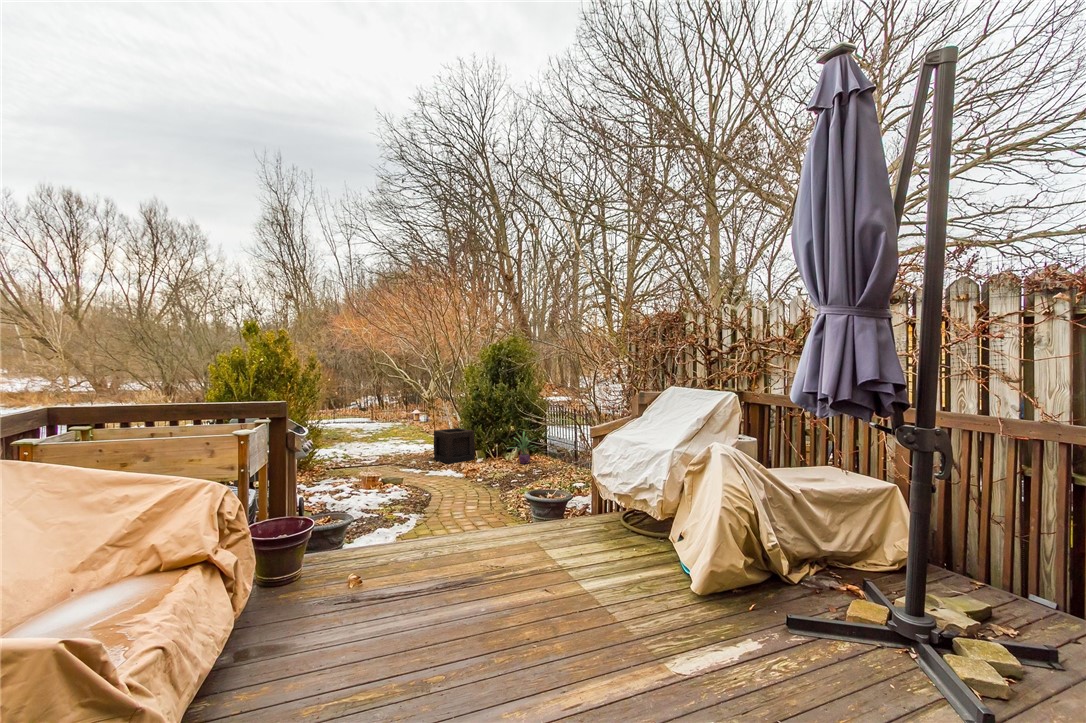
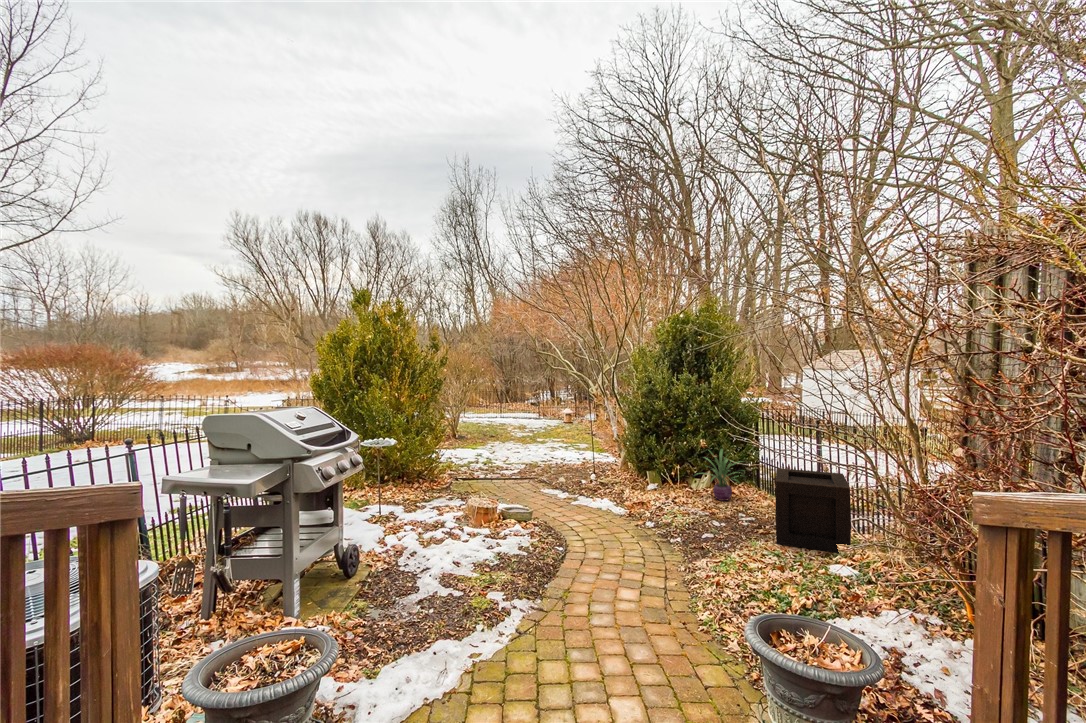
wooden crate: present [434,428,475,464] -> present [775,468,851,553]

